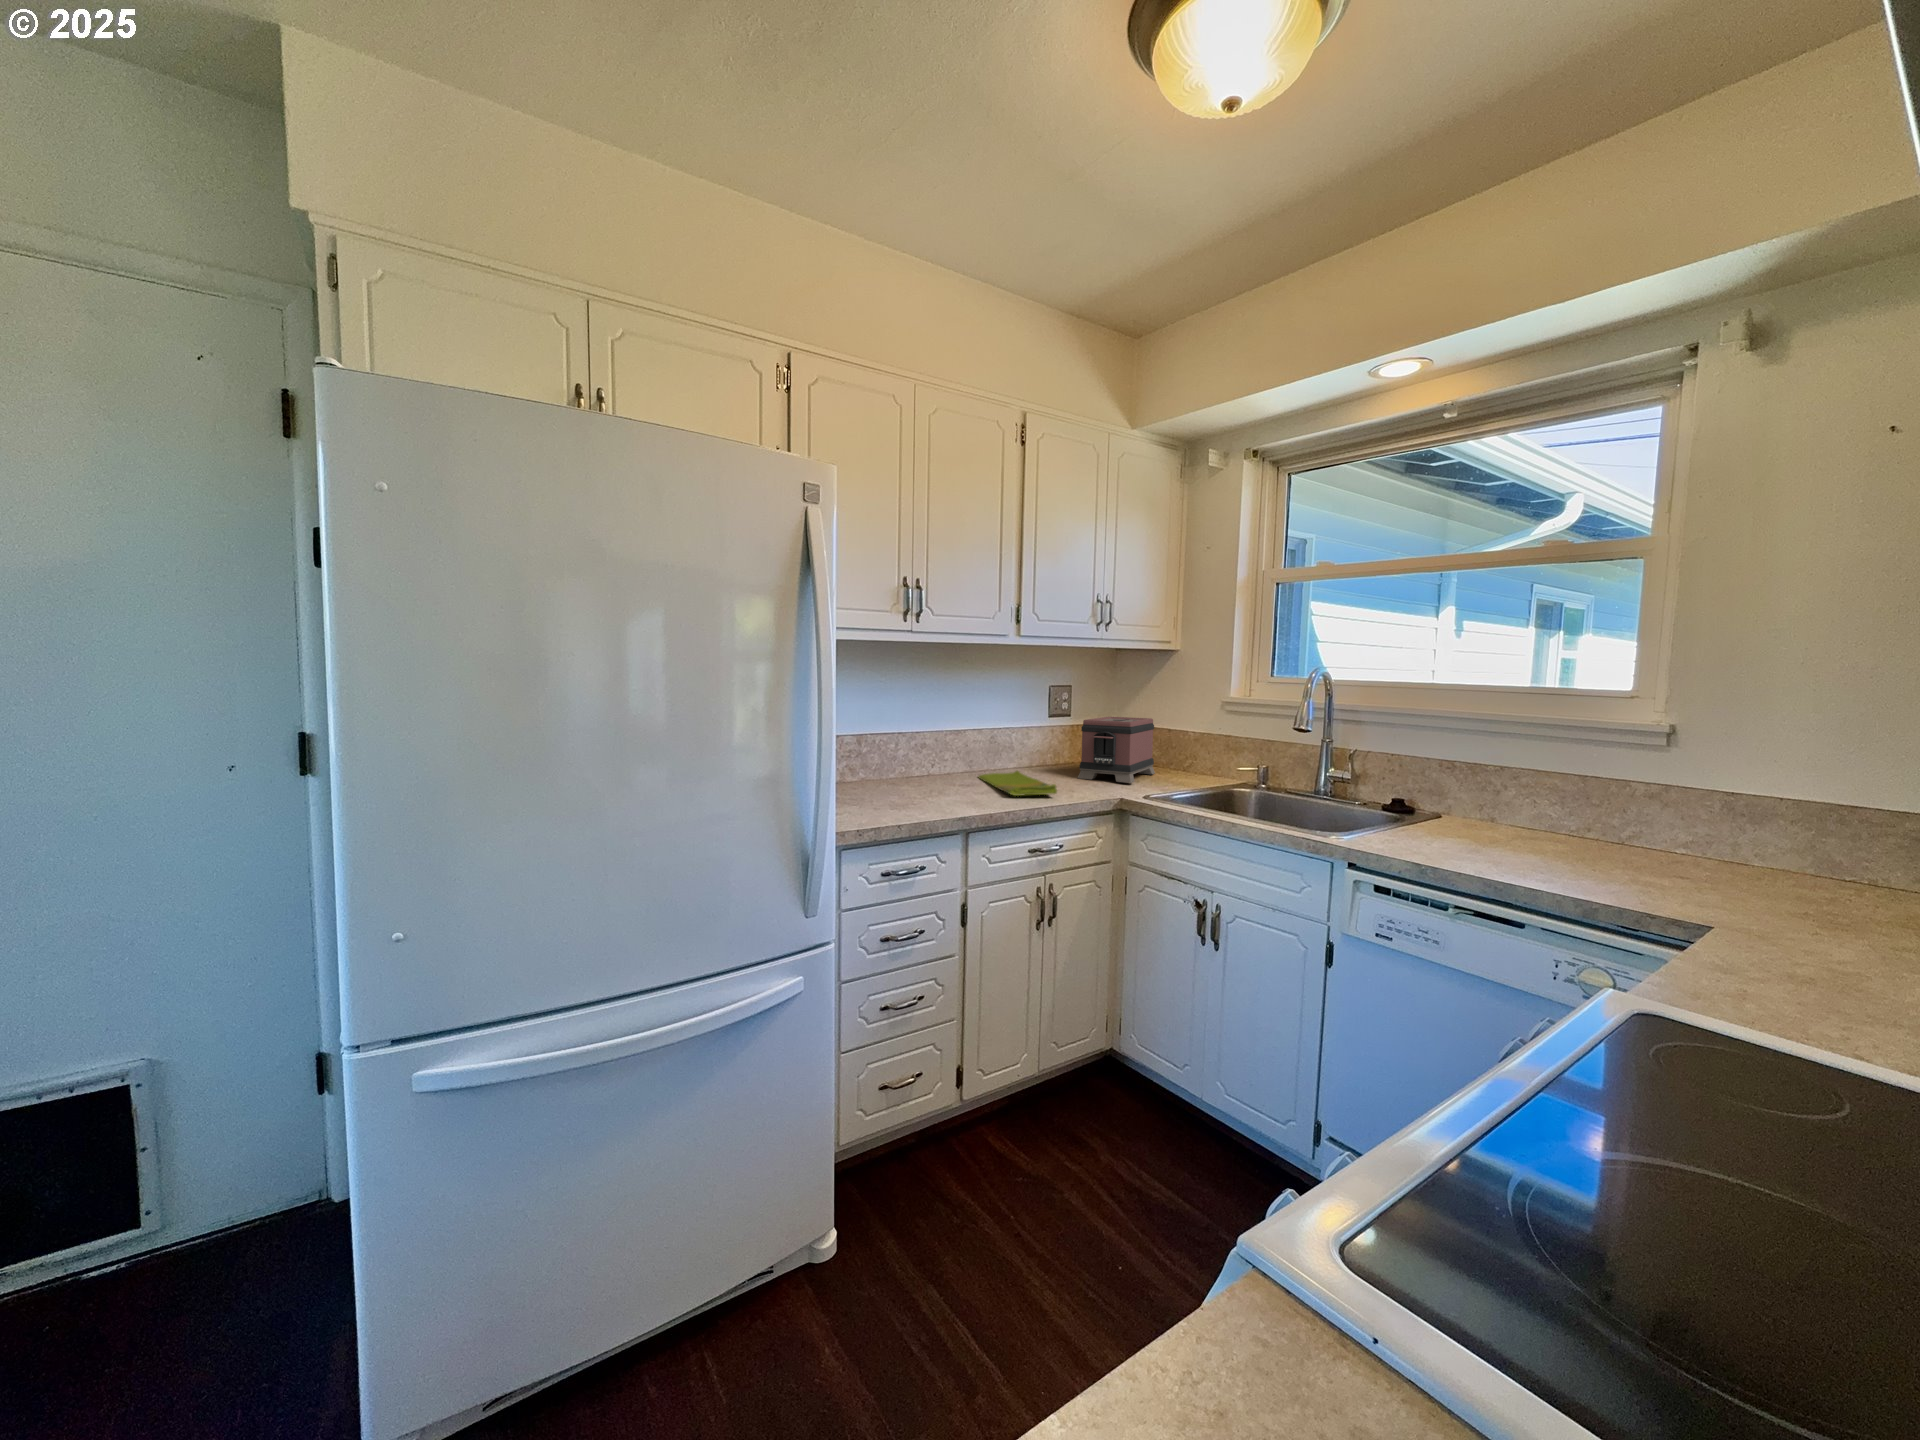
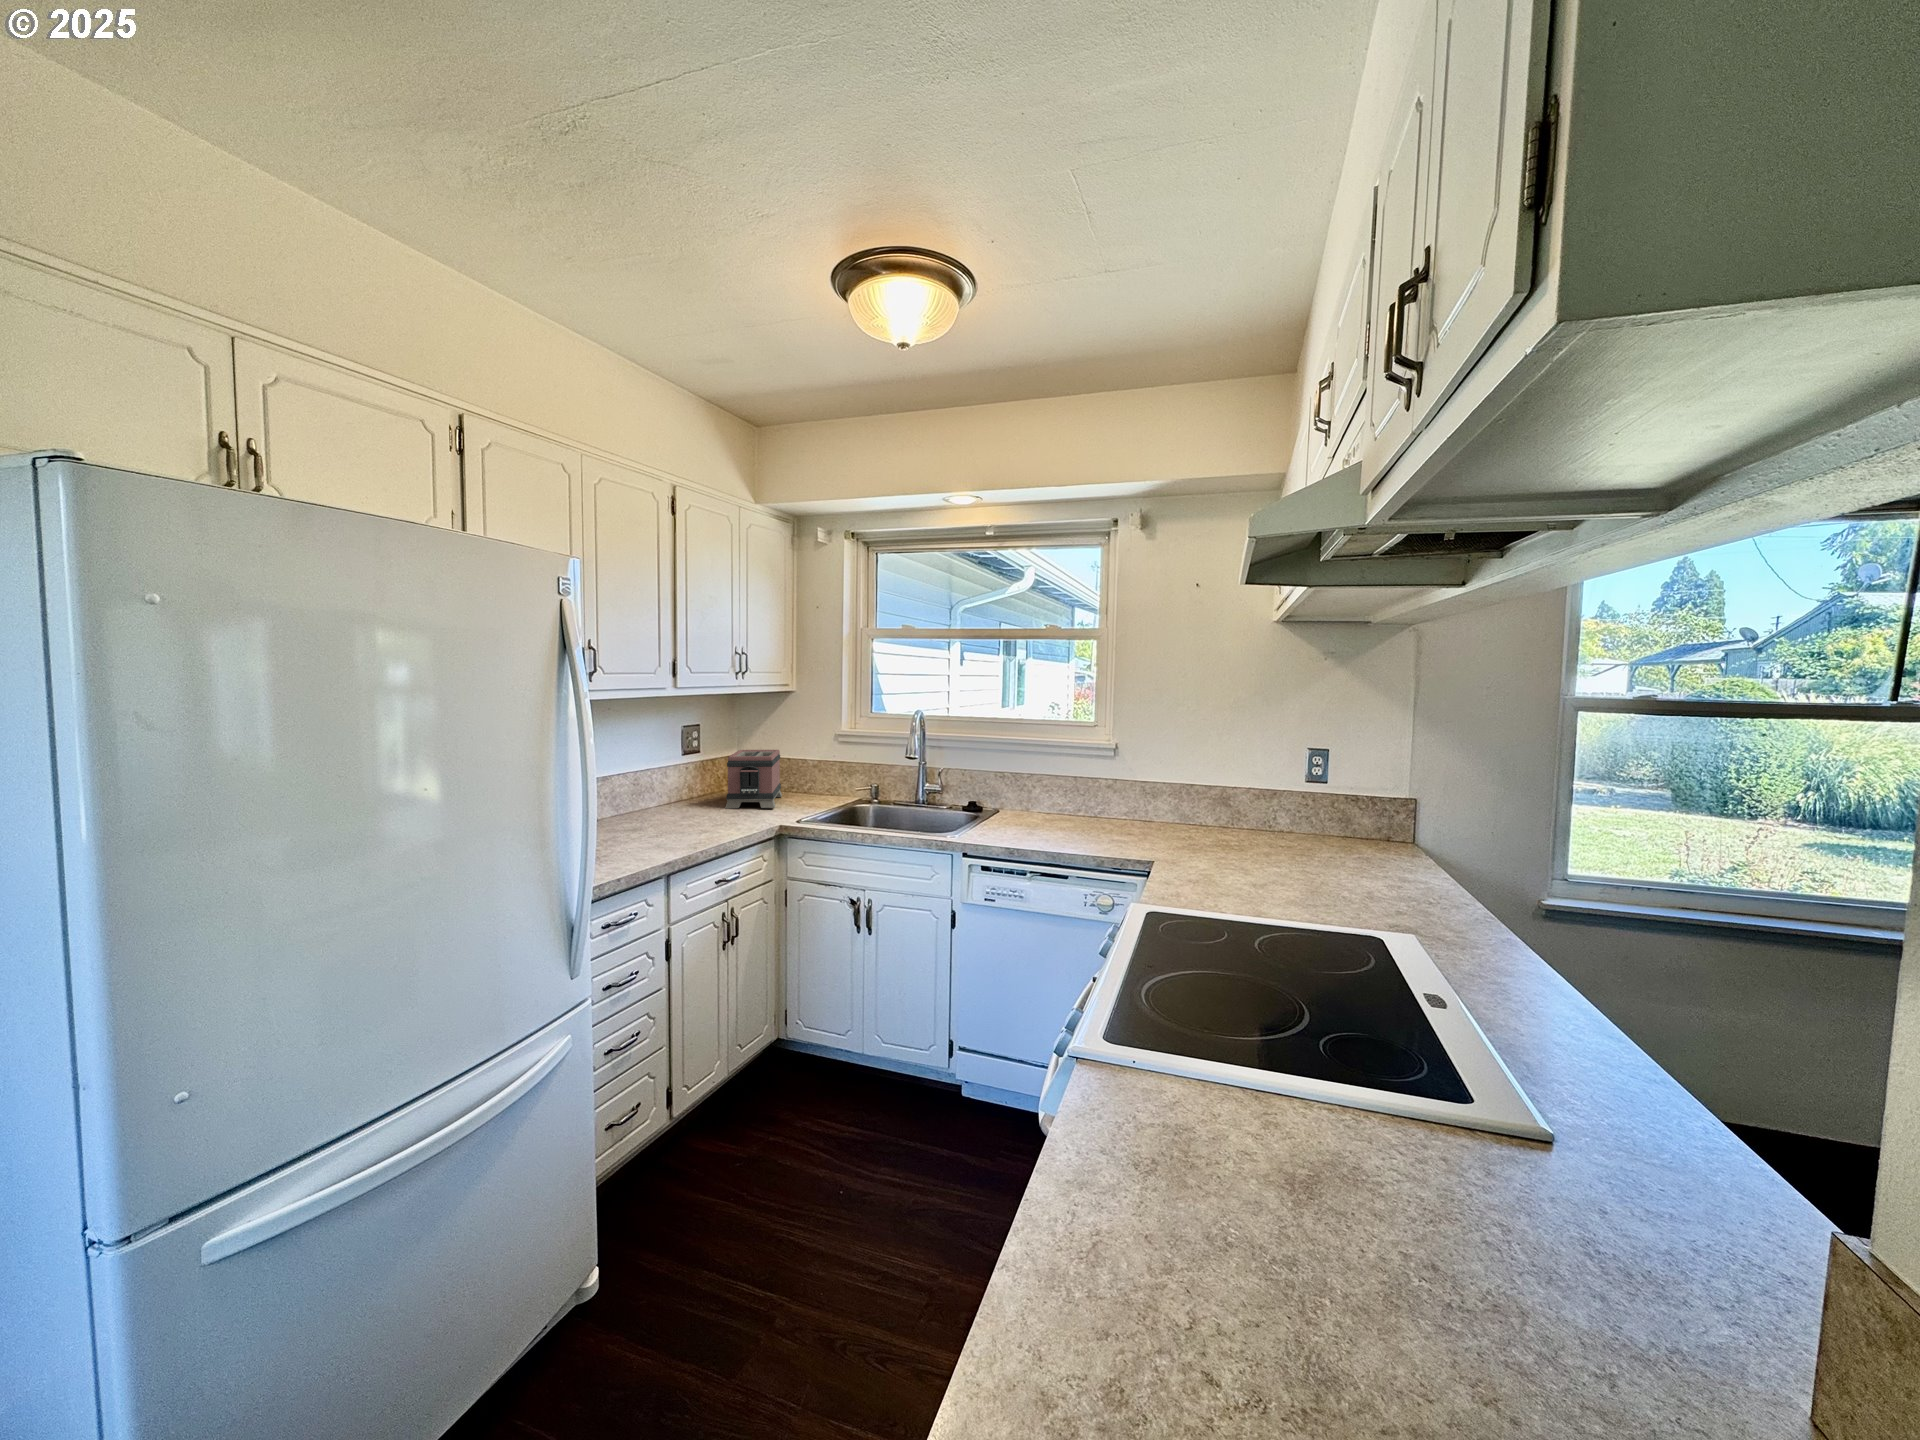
dish towel: present [979,771,1057,796] -> none [636,808,729,834]

